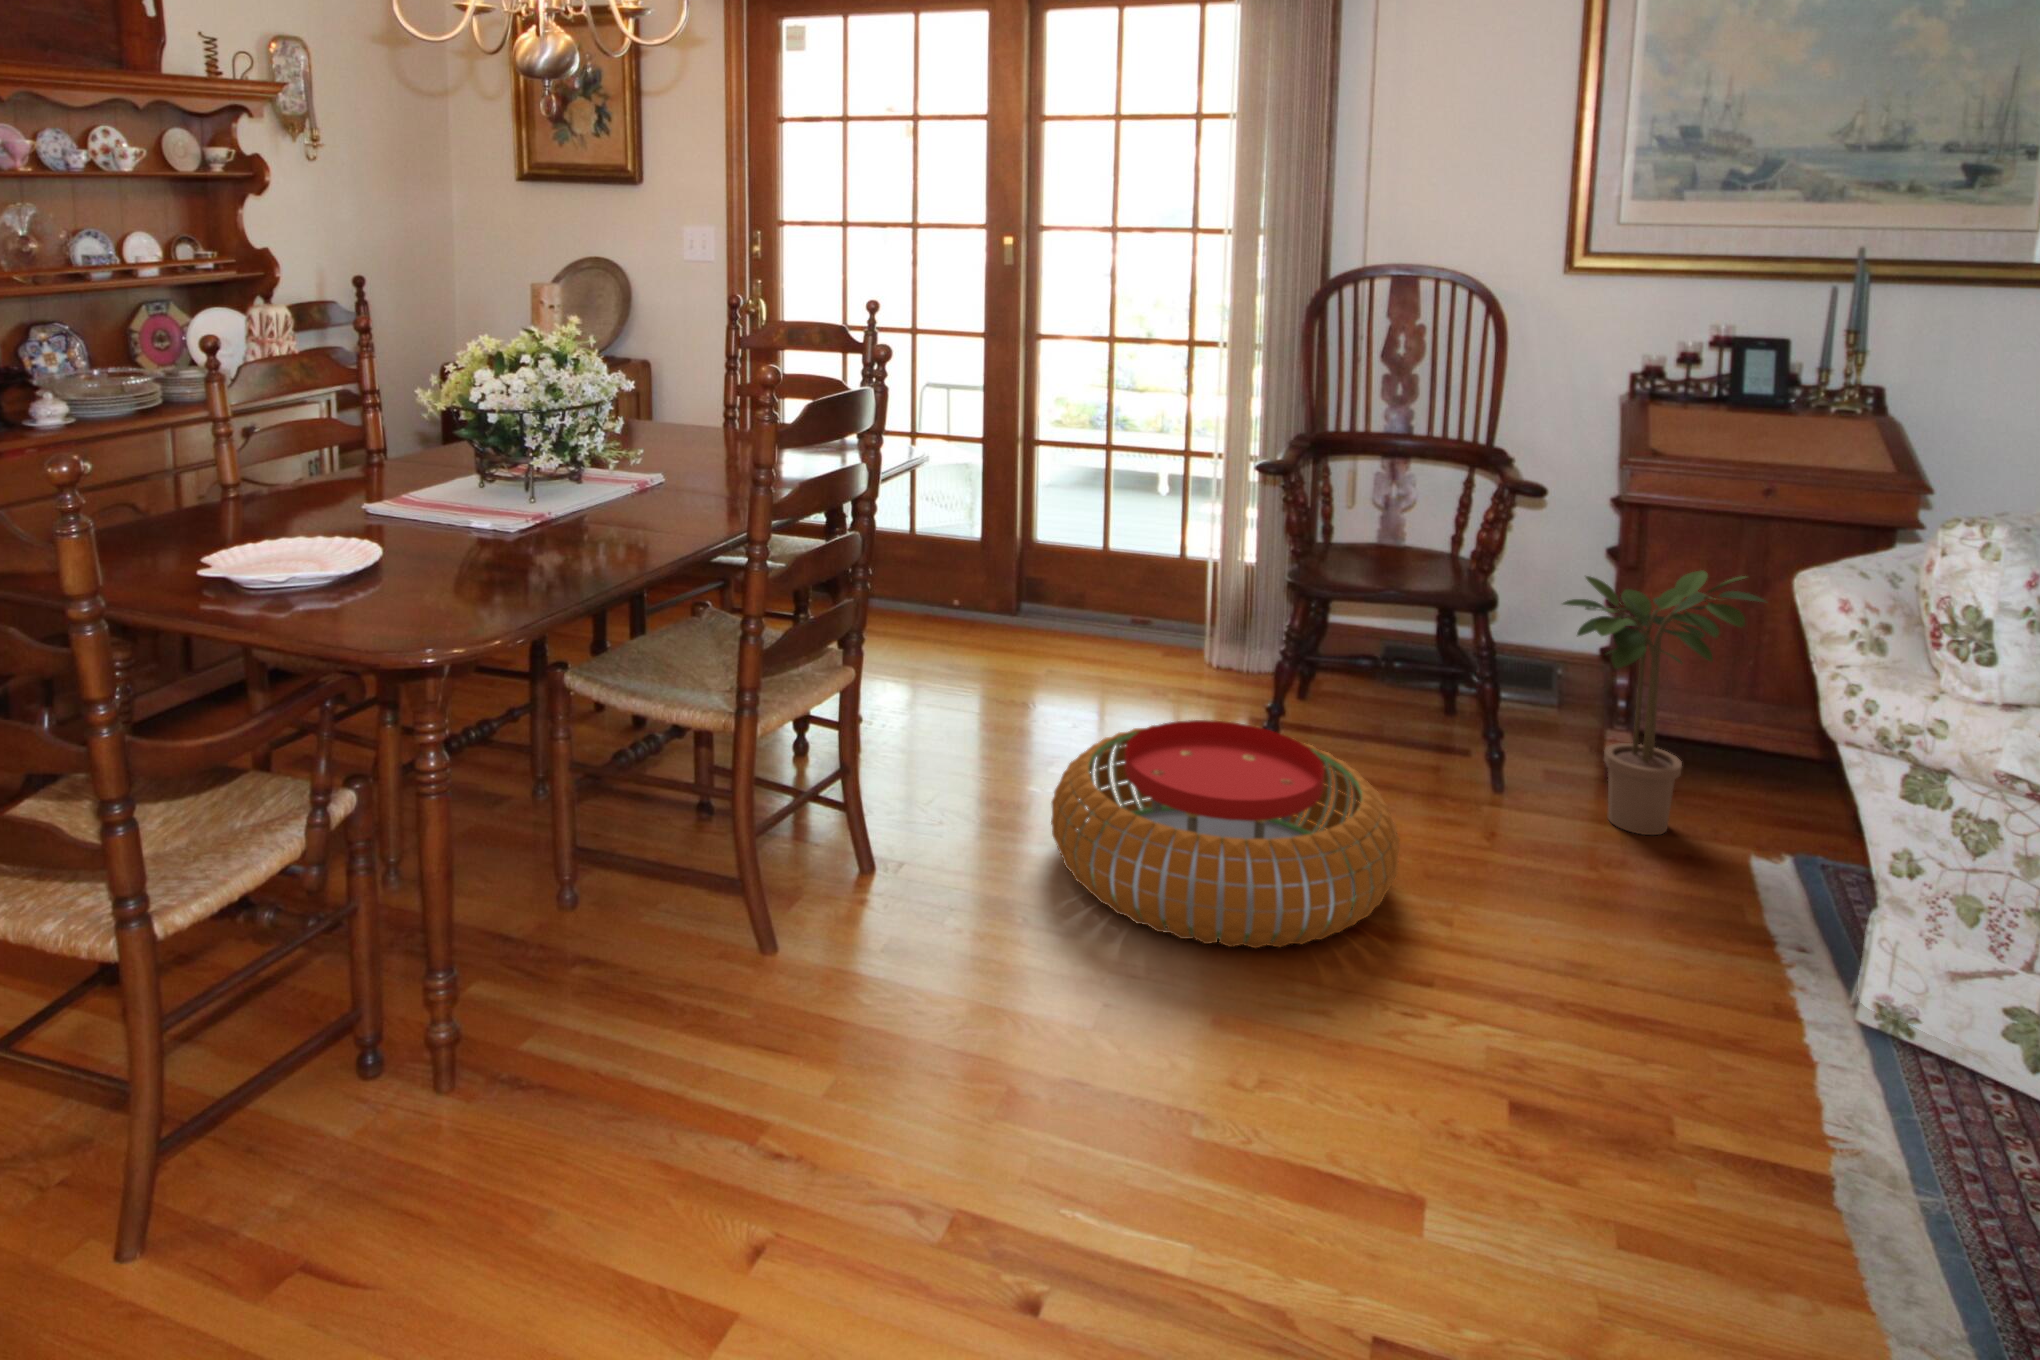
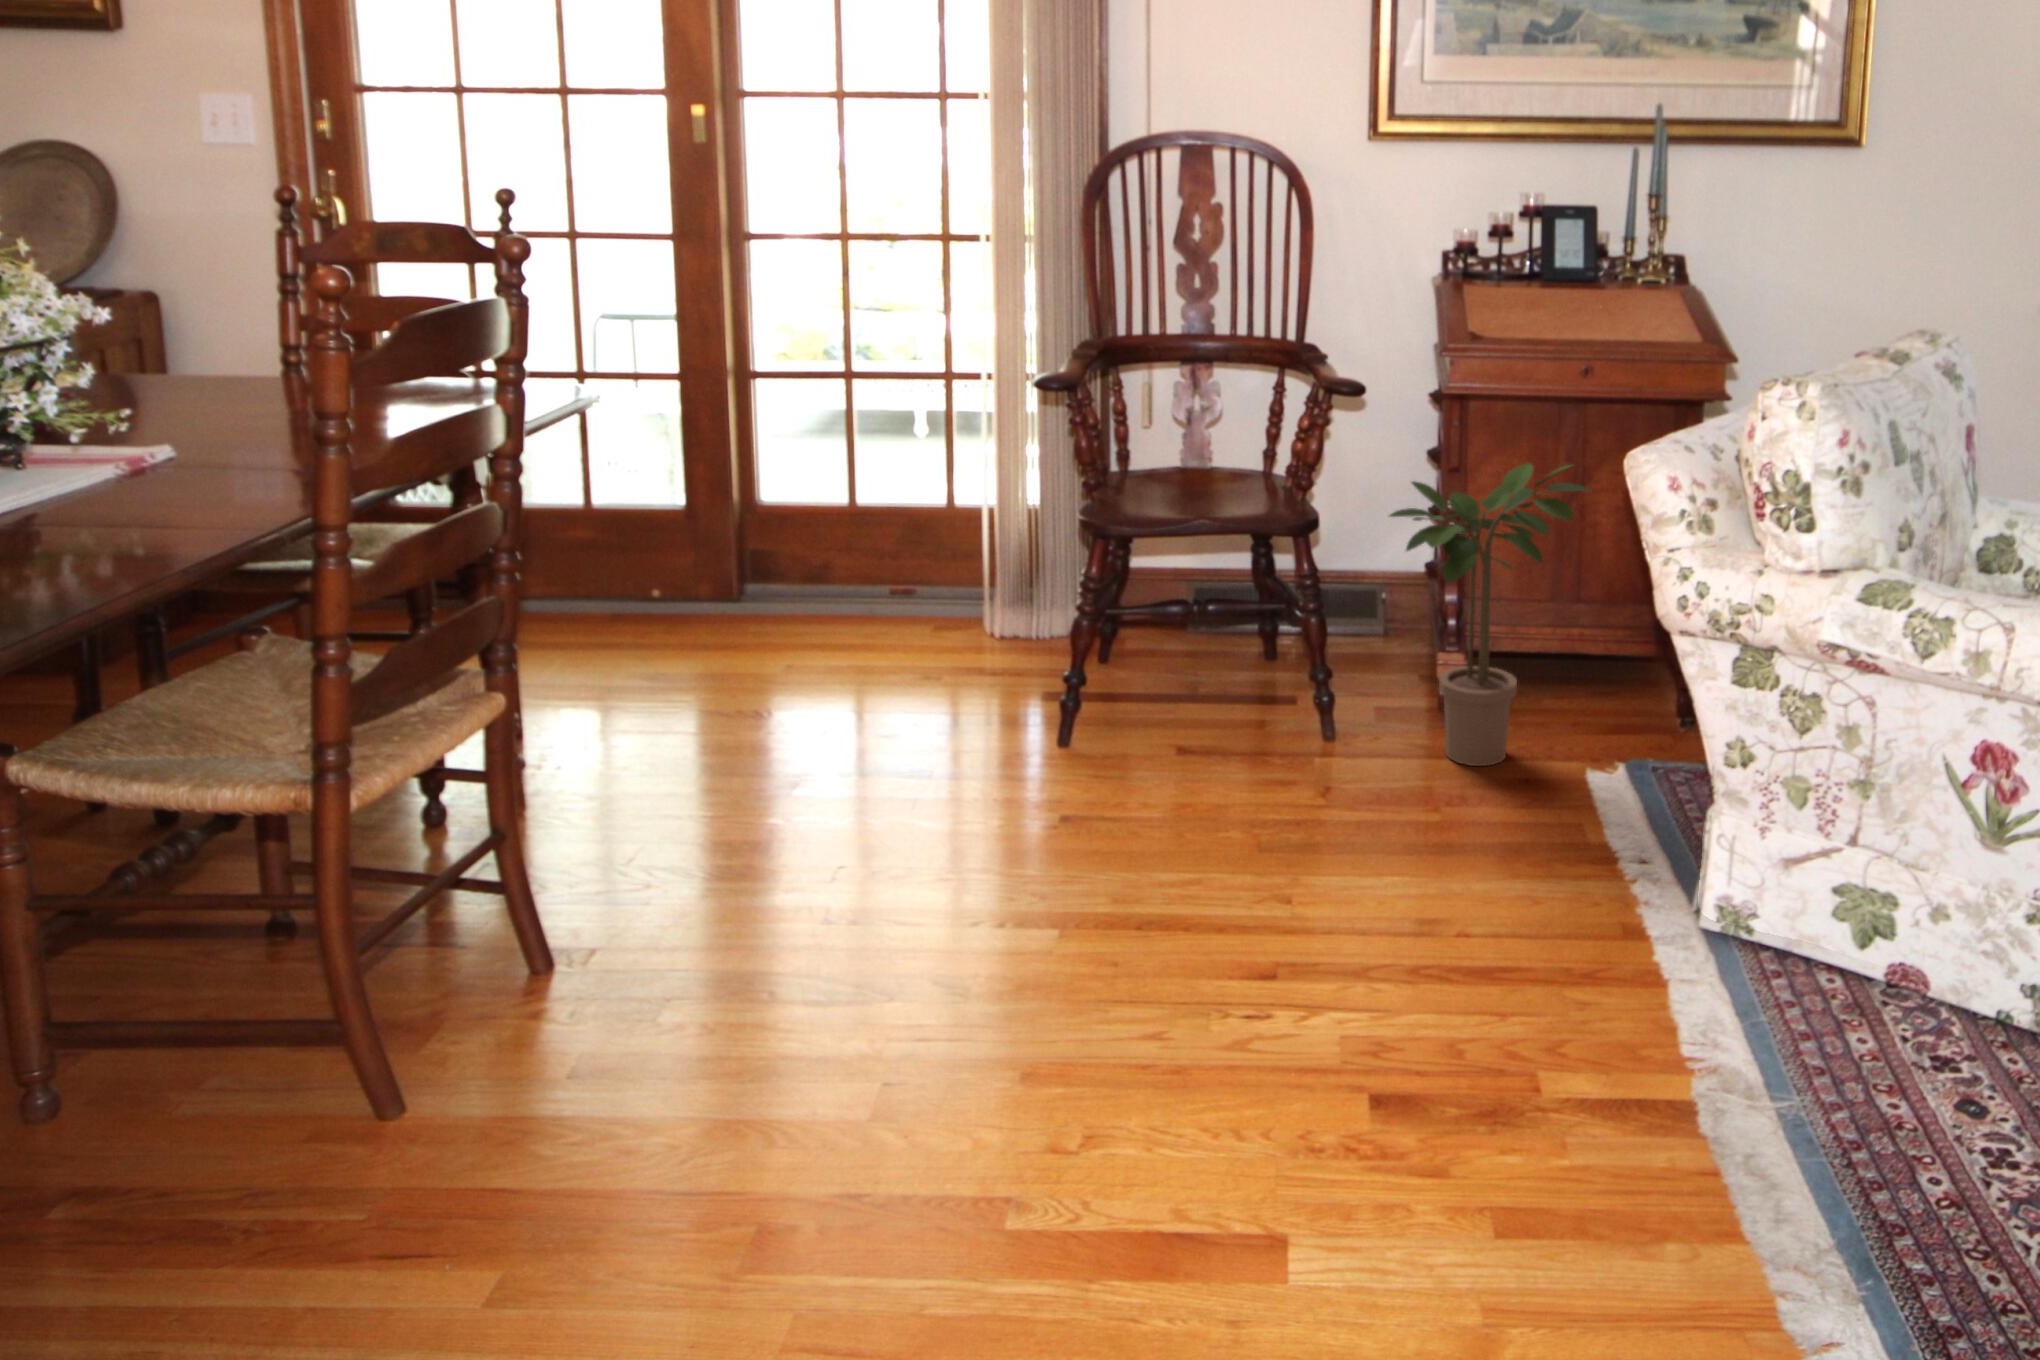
pouf: present [1051,720,1400,948] -> none [786,707,1227,997]

